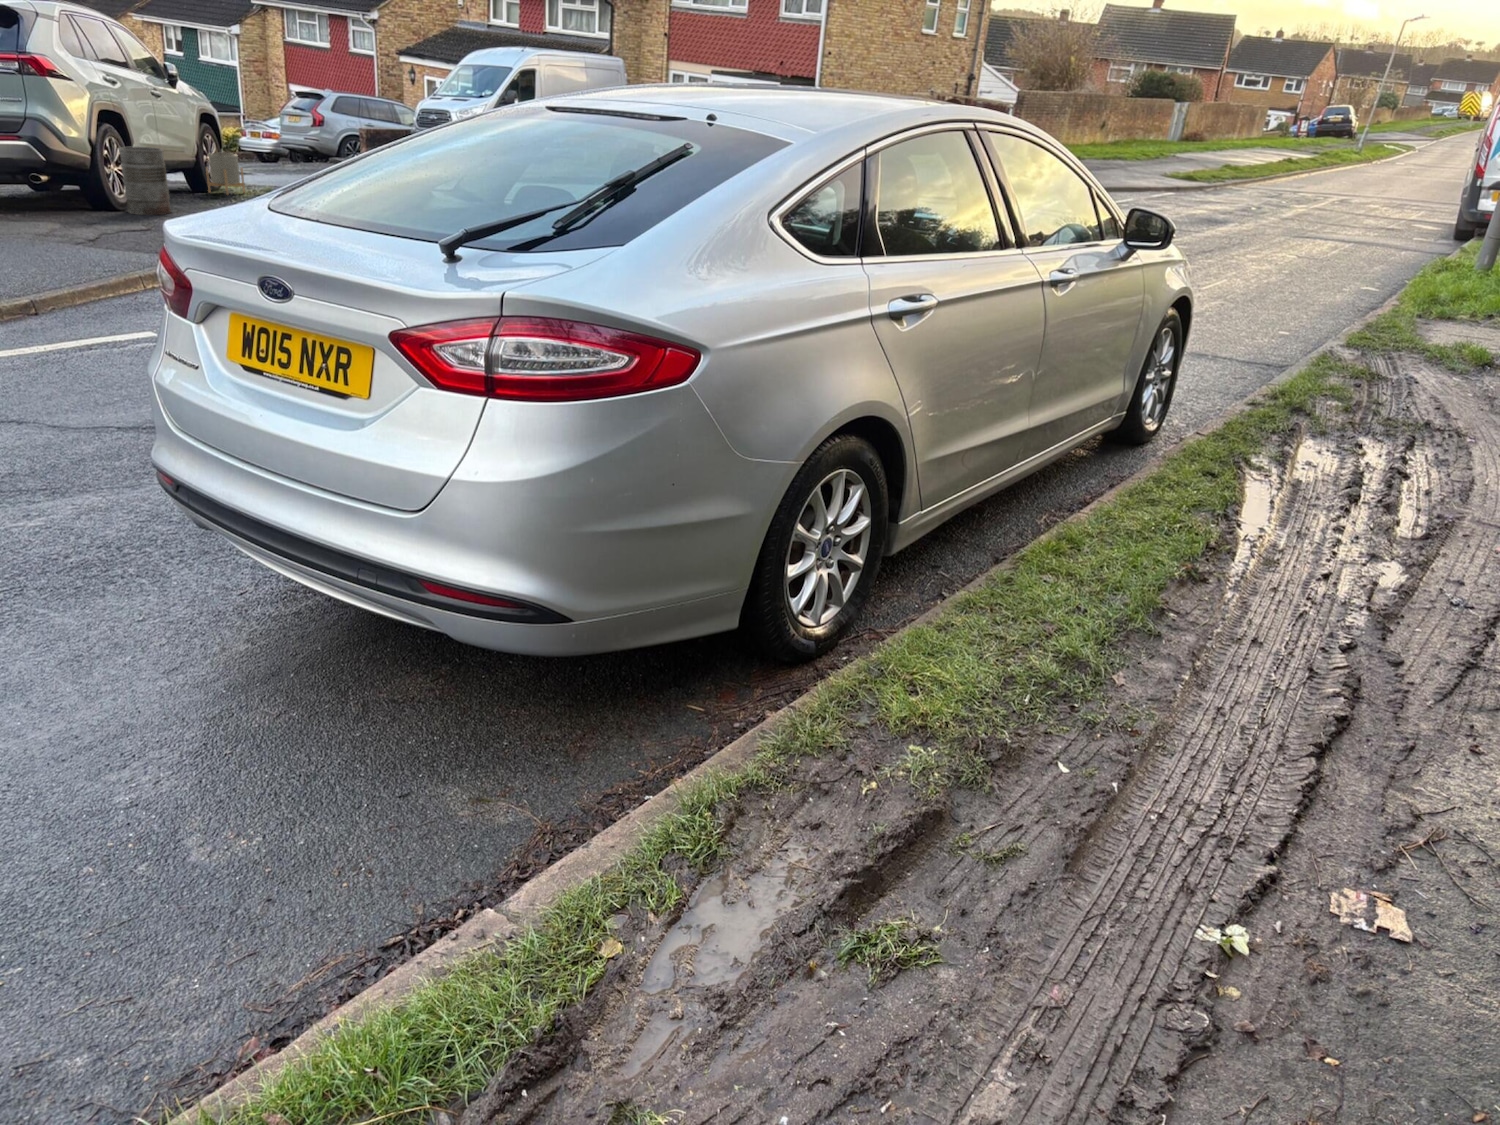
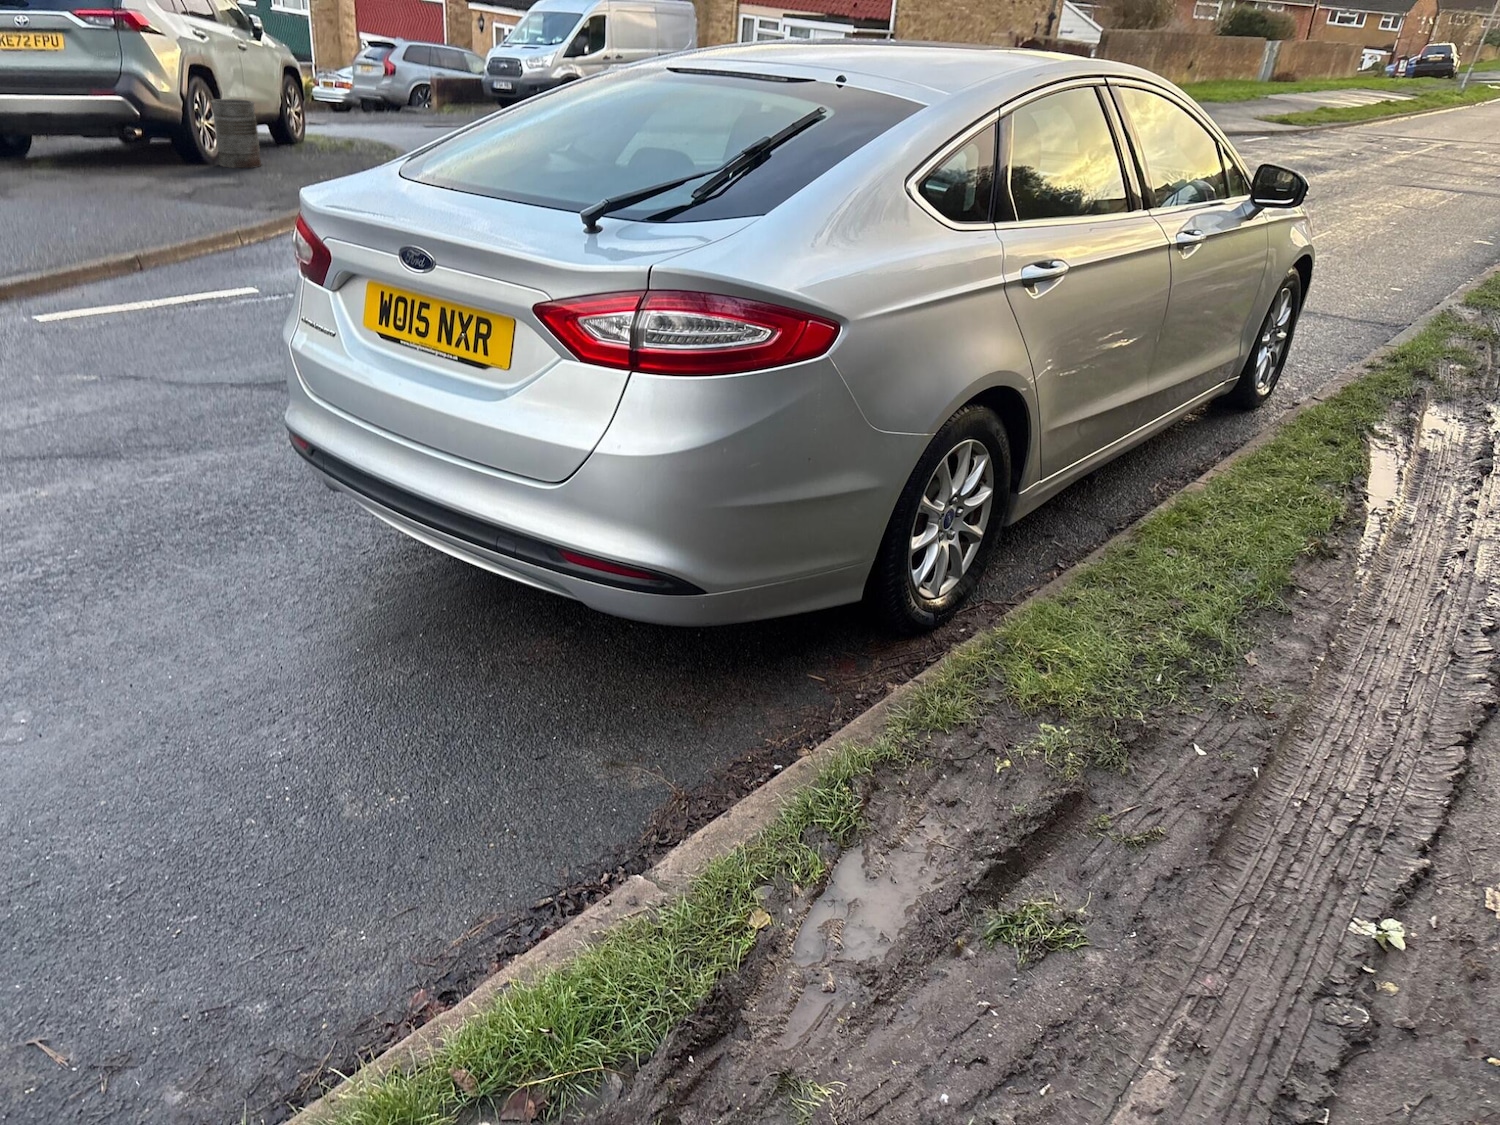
planter: present [206,153,245,195] -> none [293,105,331,148]

